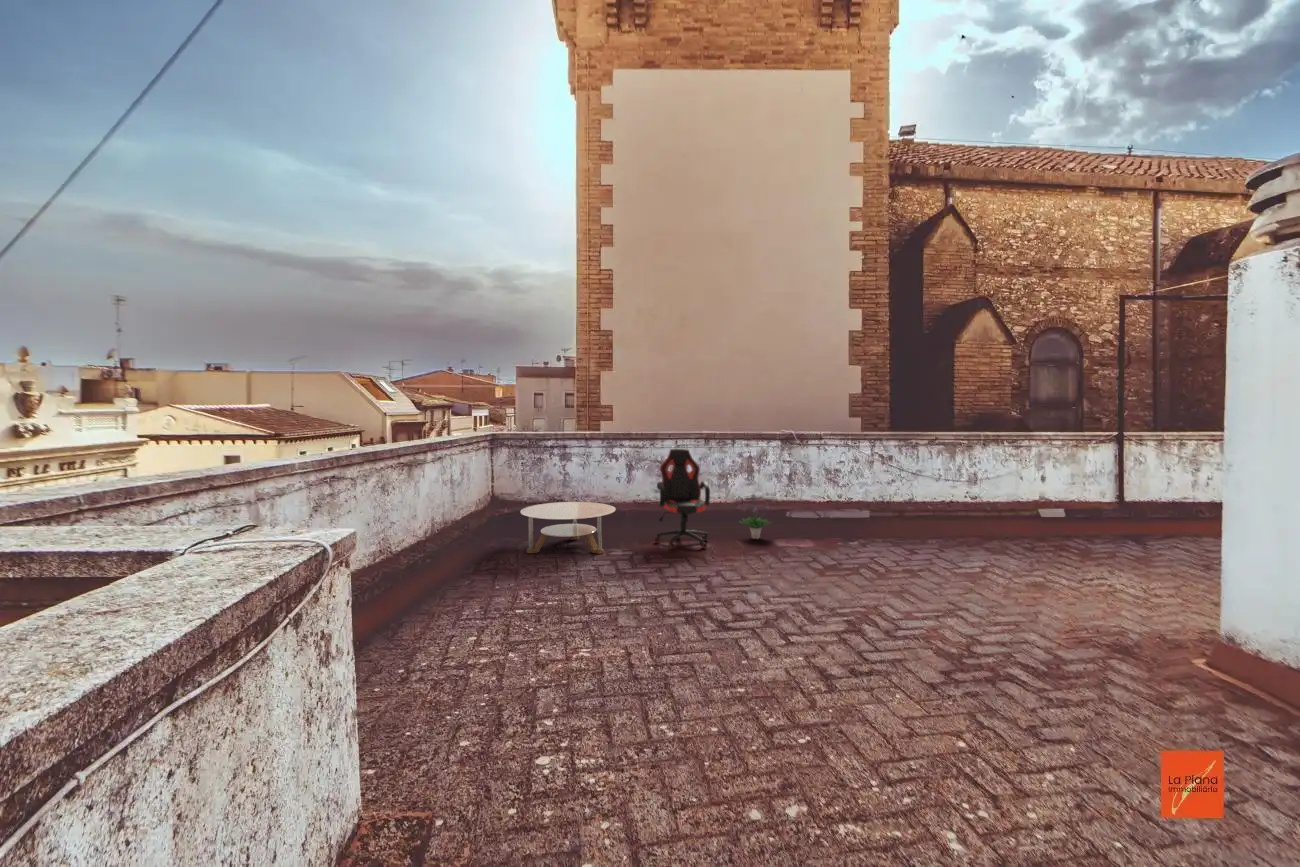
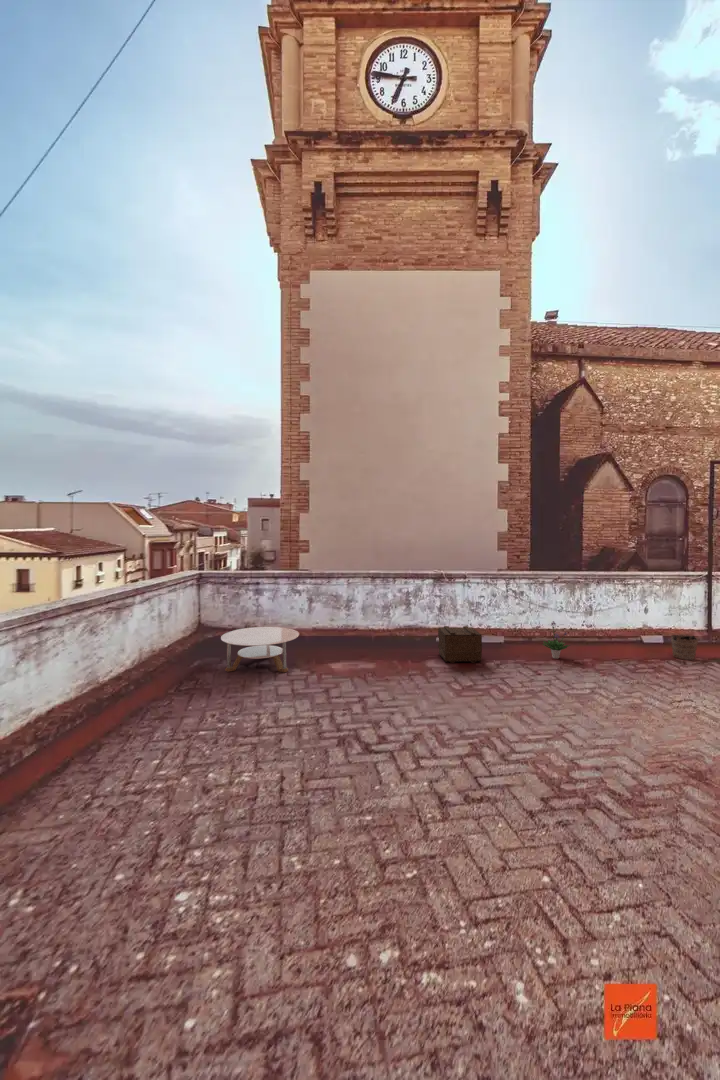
chair: present [655,449,710,549] -> none [331,584,375,669]
potted plant: present [740,494,769,539] -> present [543,621,570,659]
wooden crate: none [785,500,842,544] -> present [438,626,482,663]
bucket: none [1072,509,1110,540] -> present [671,635,698,660]

